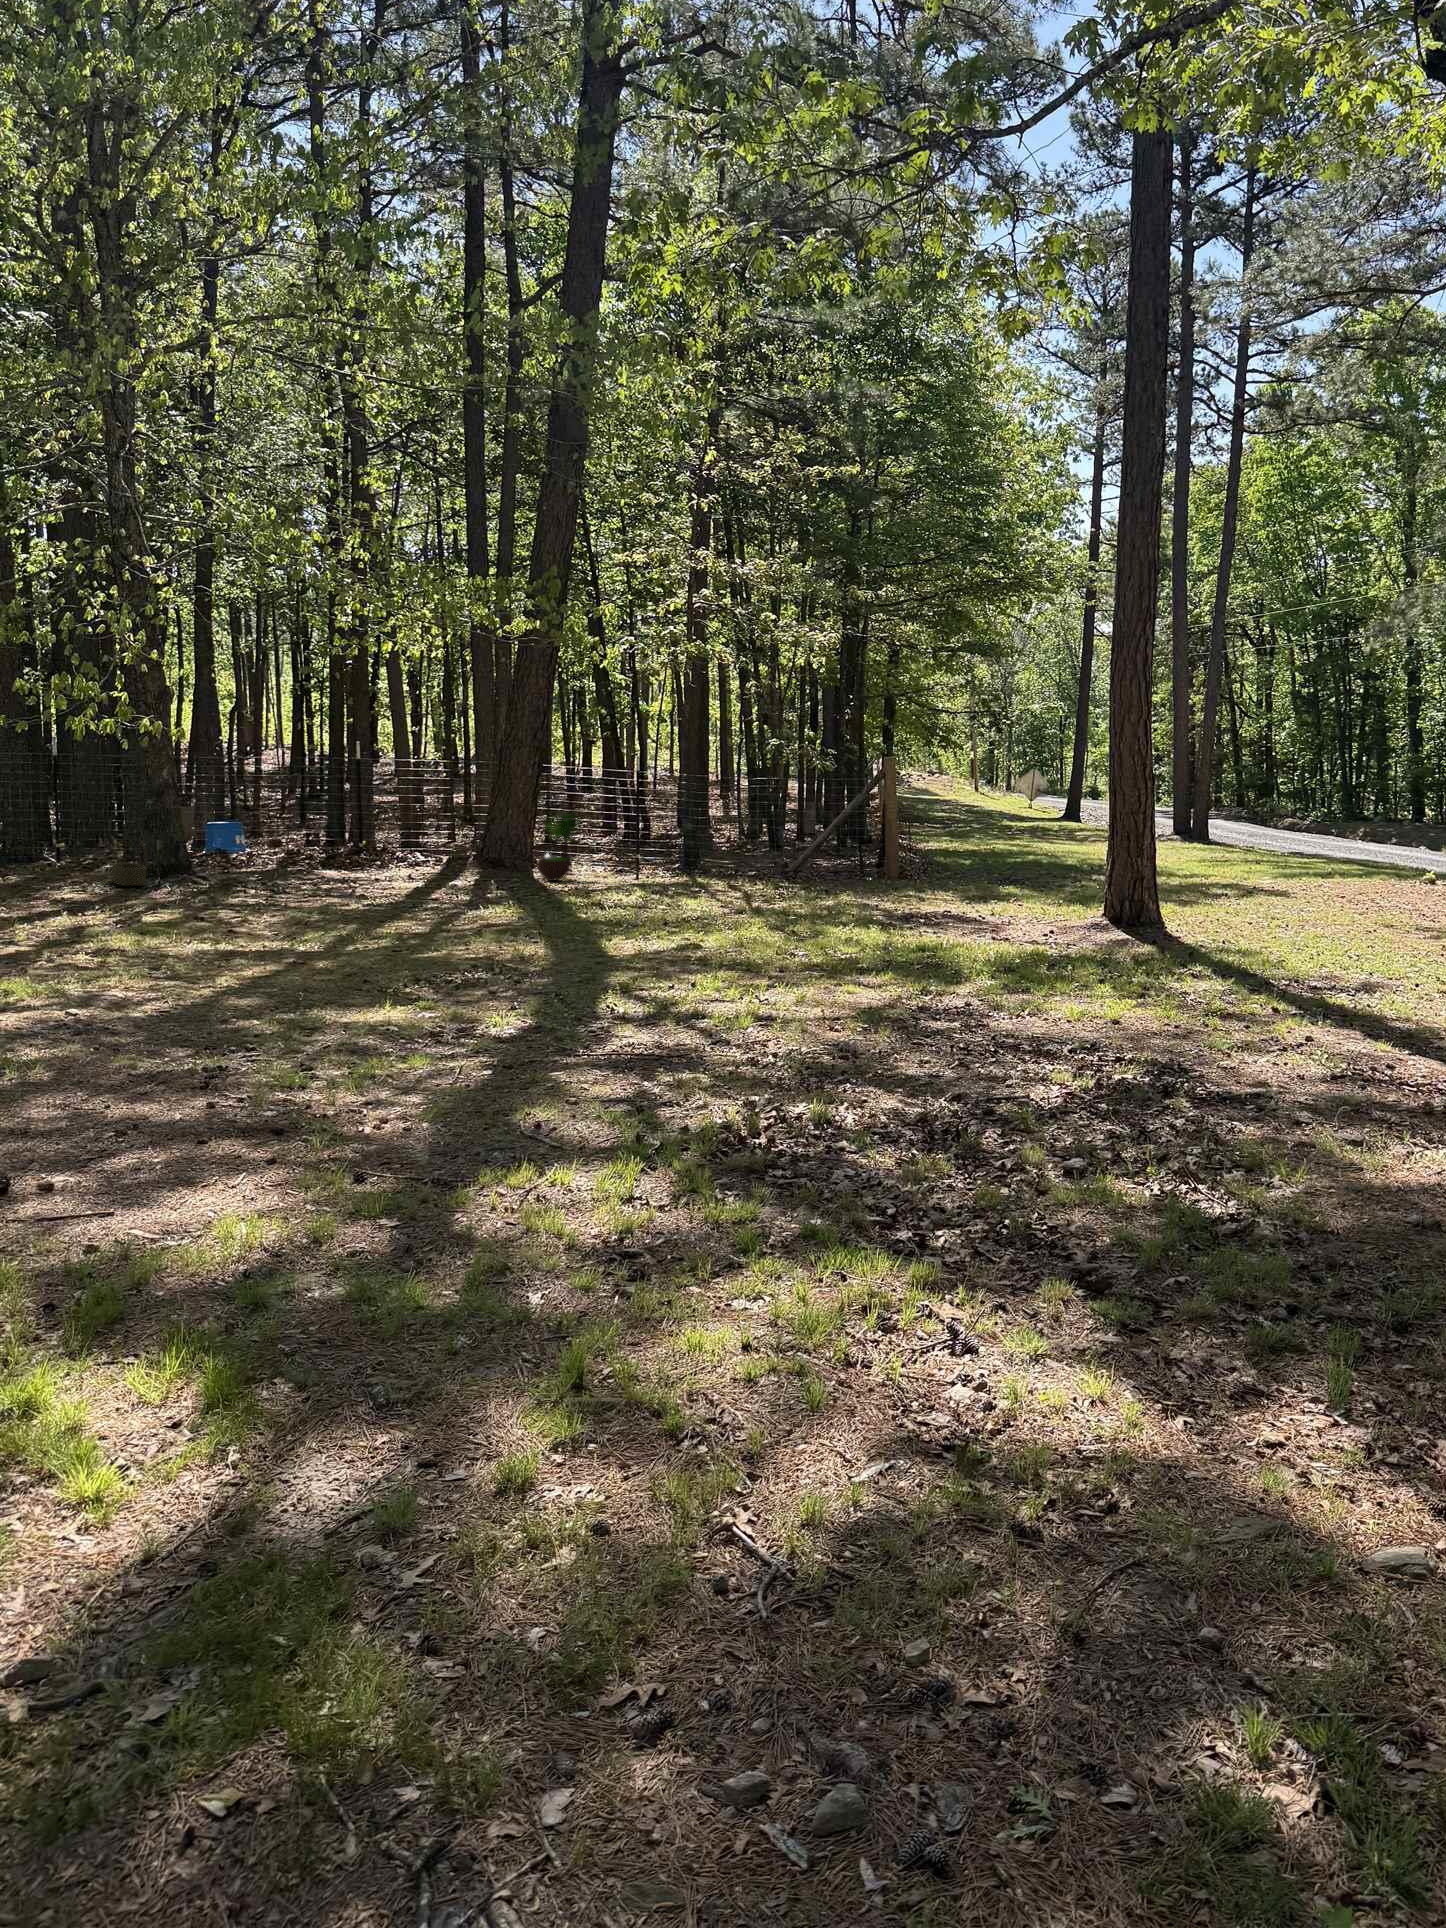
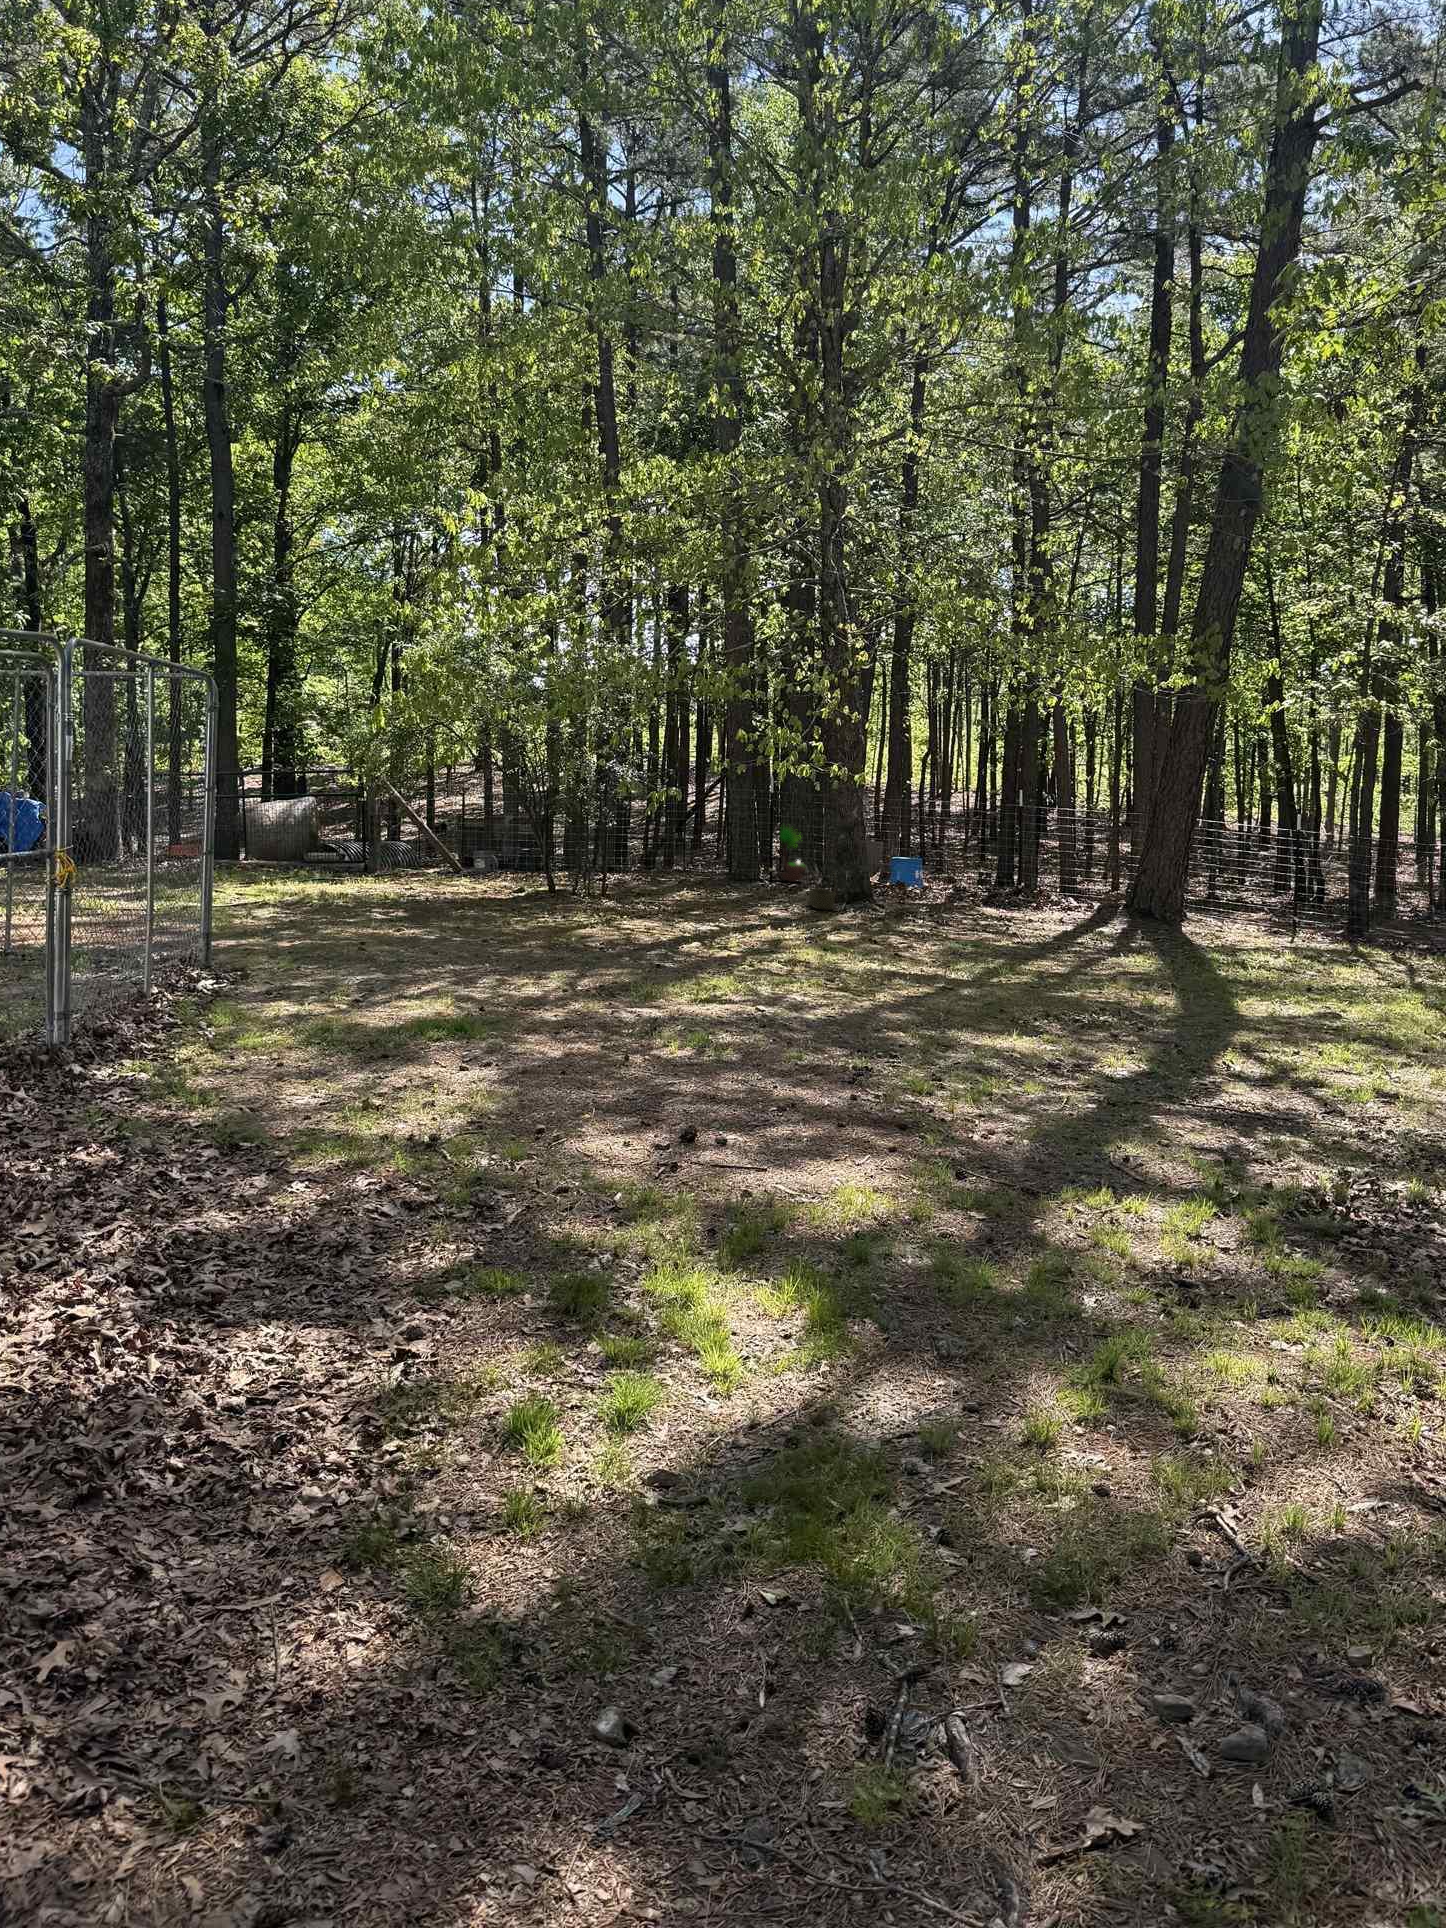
potted tree: present [537,810,581,881] -> present [779,827,806,882]

